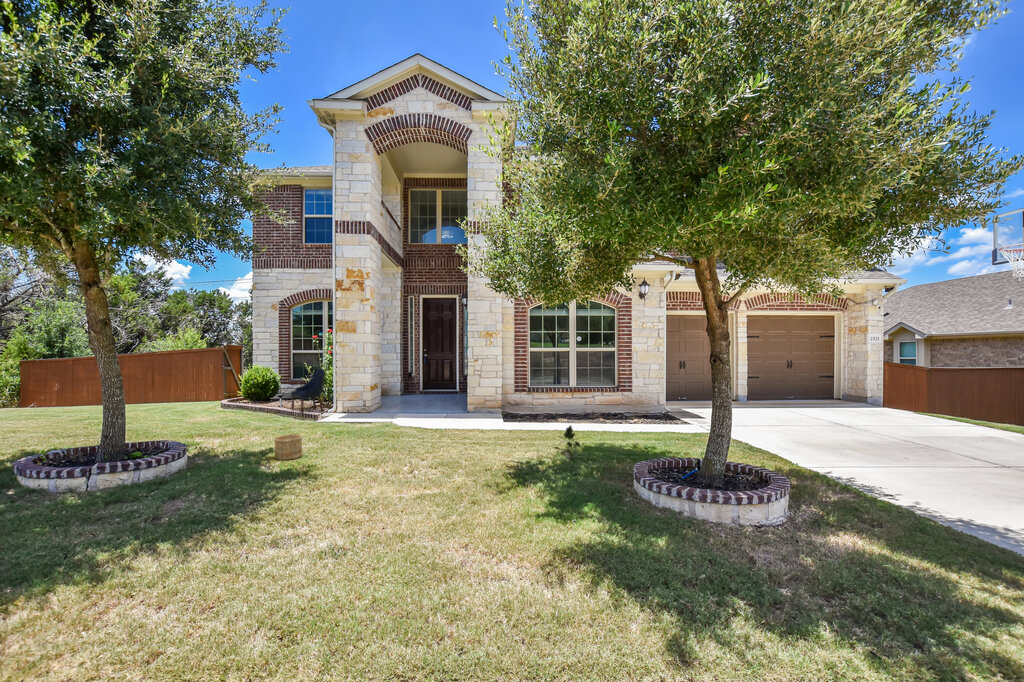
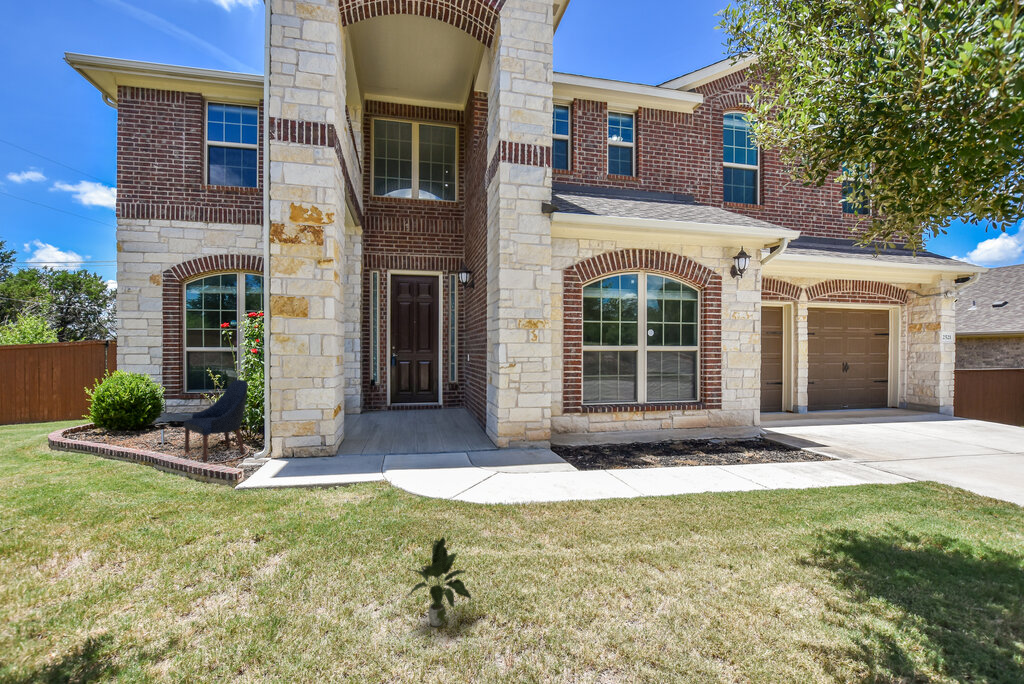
potted plant: present [561,426,581,459] -> present [407,538,471,626]
wooden bucket: present [274,434,302,460] -> none [128,565,212,652]

